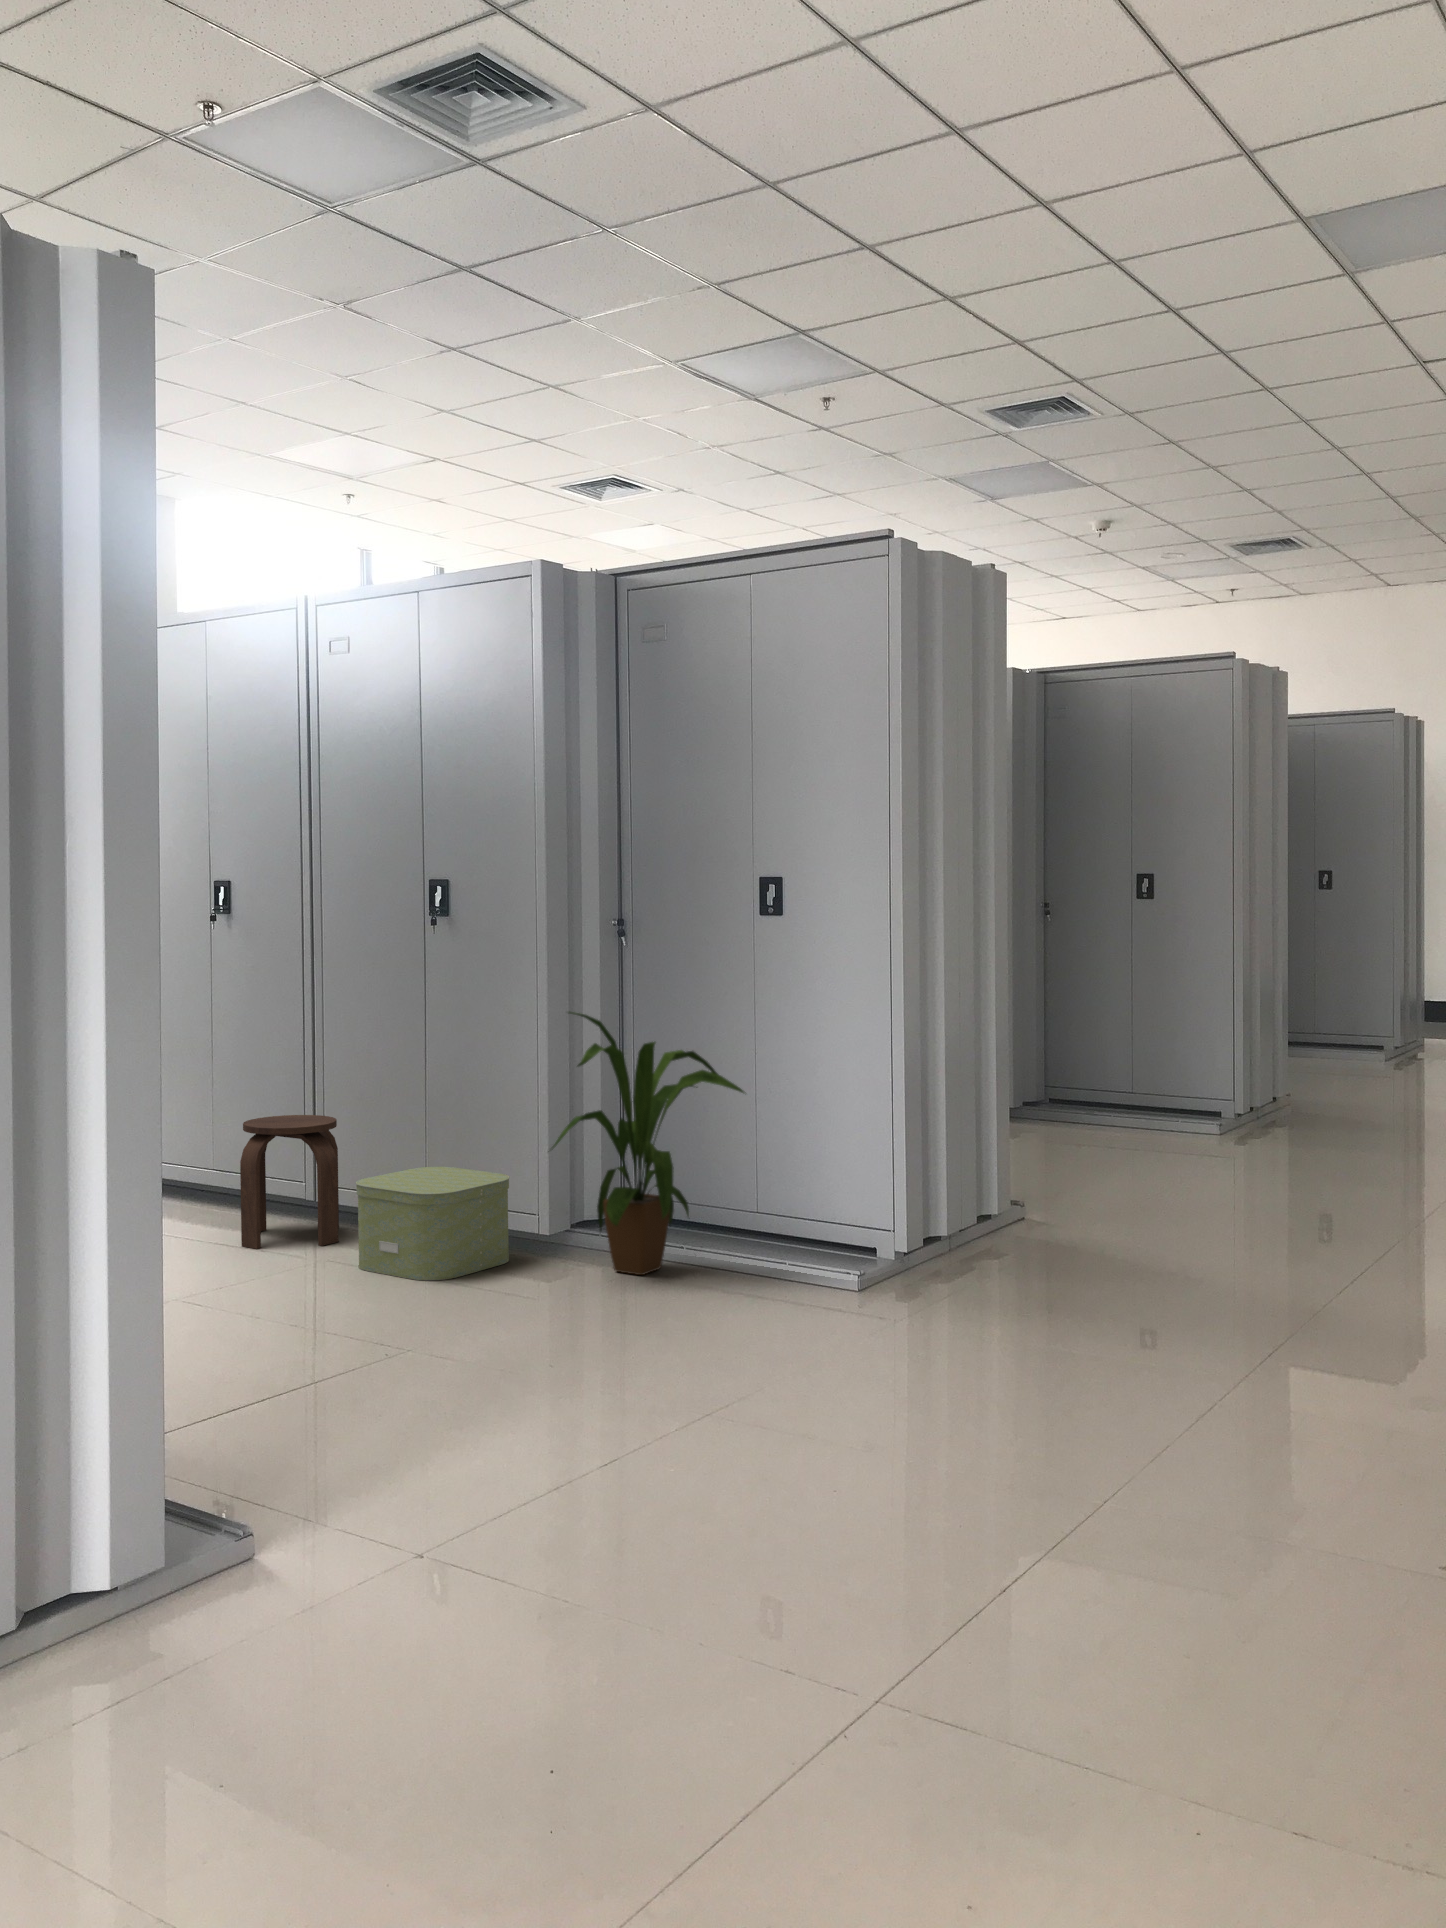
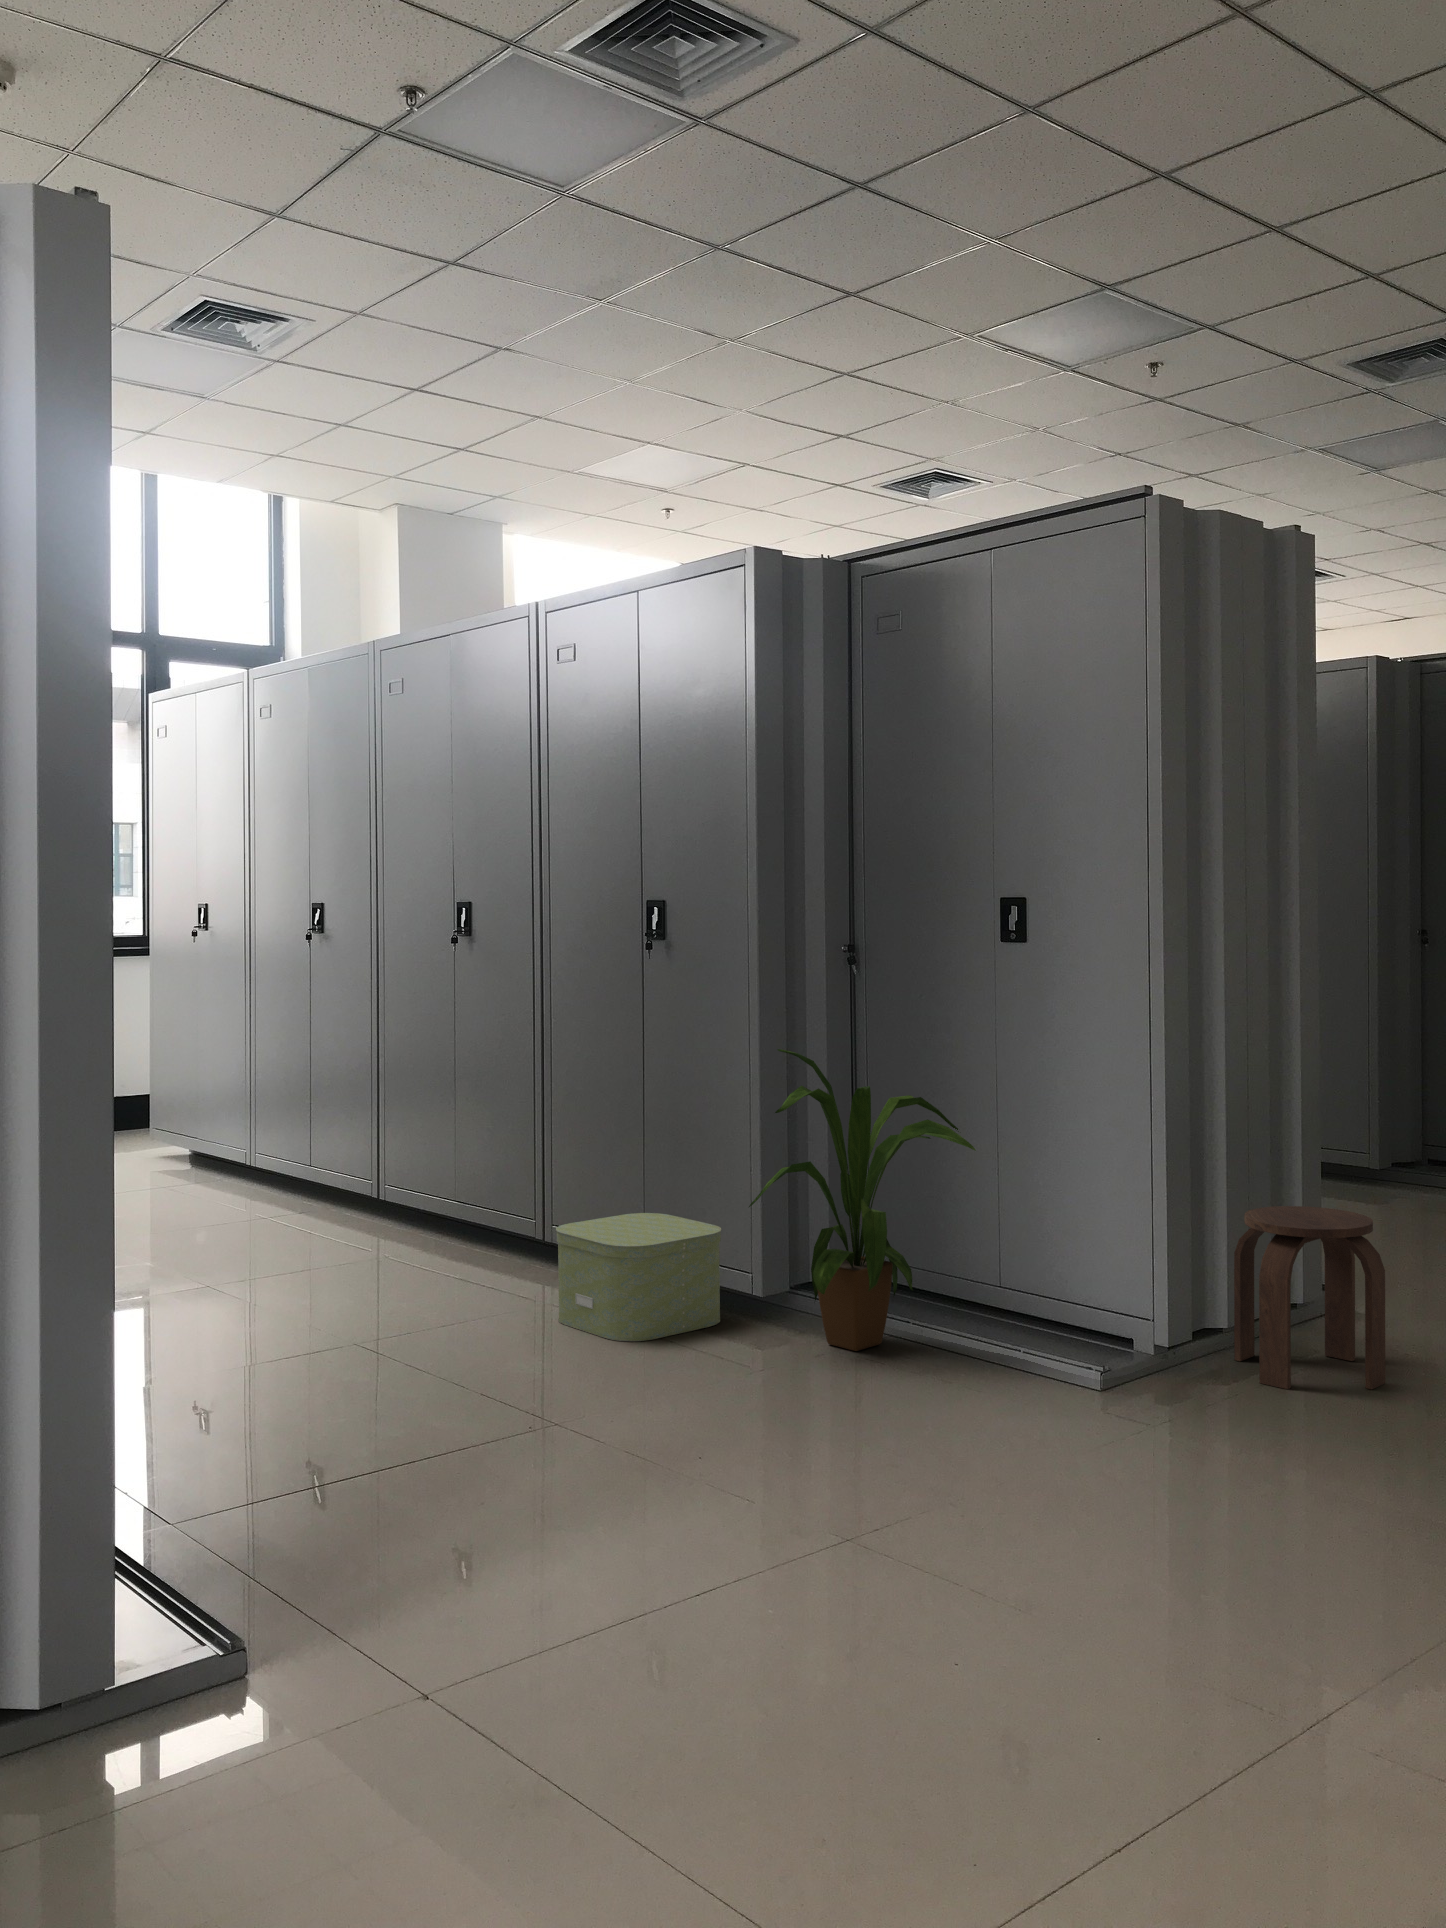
stool: present [240,1115,339,1249] -> present [1234,1206,1385,1389]

